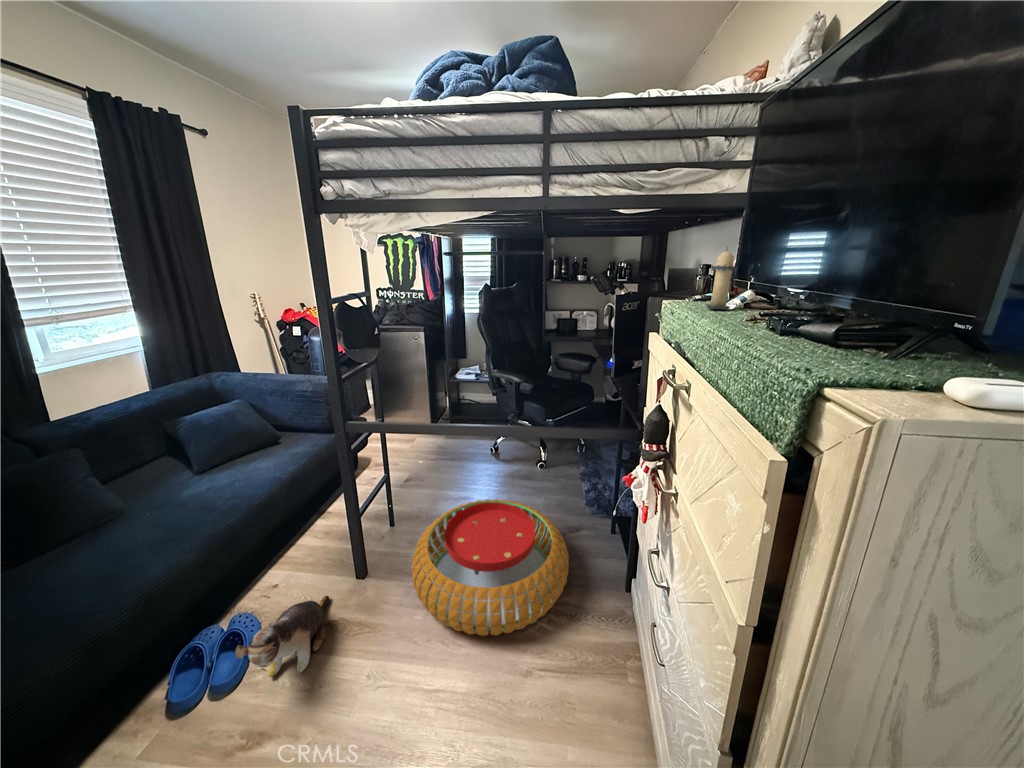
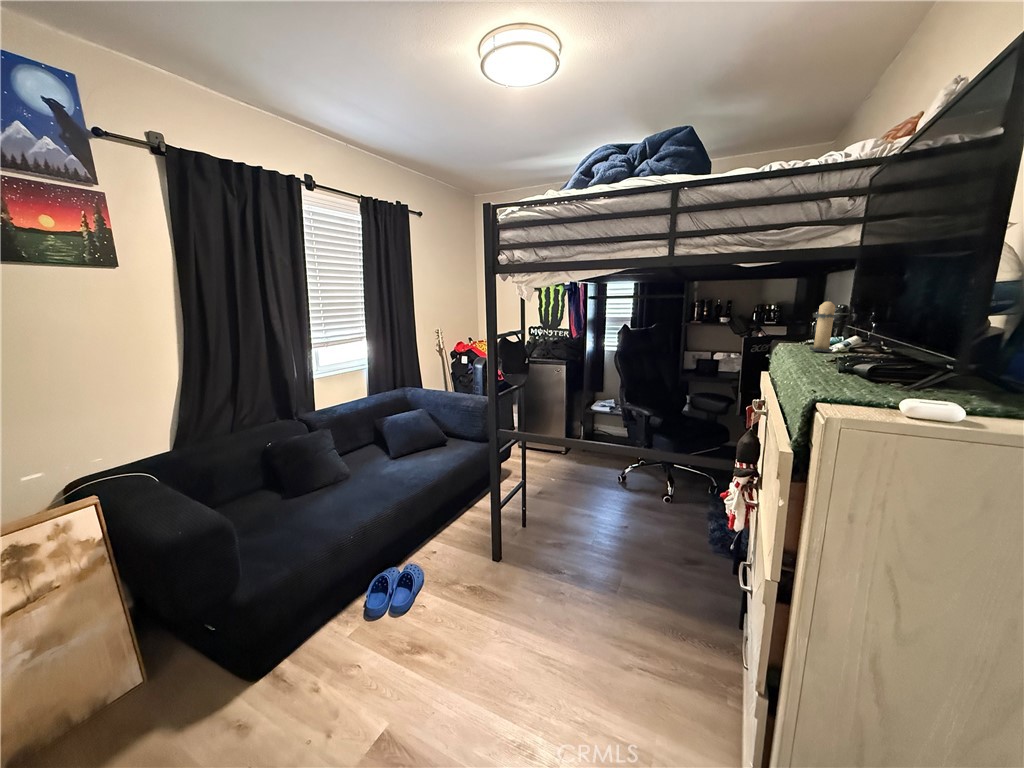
pouf: present [411,499,569,636] -> none [536,517,682,633]
plush toy: present [235,596,329,677] -> none [412,563,471,614]

